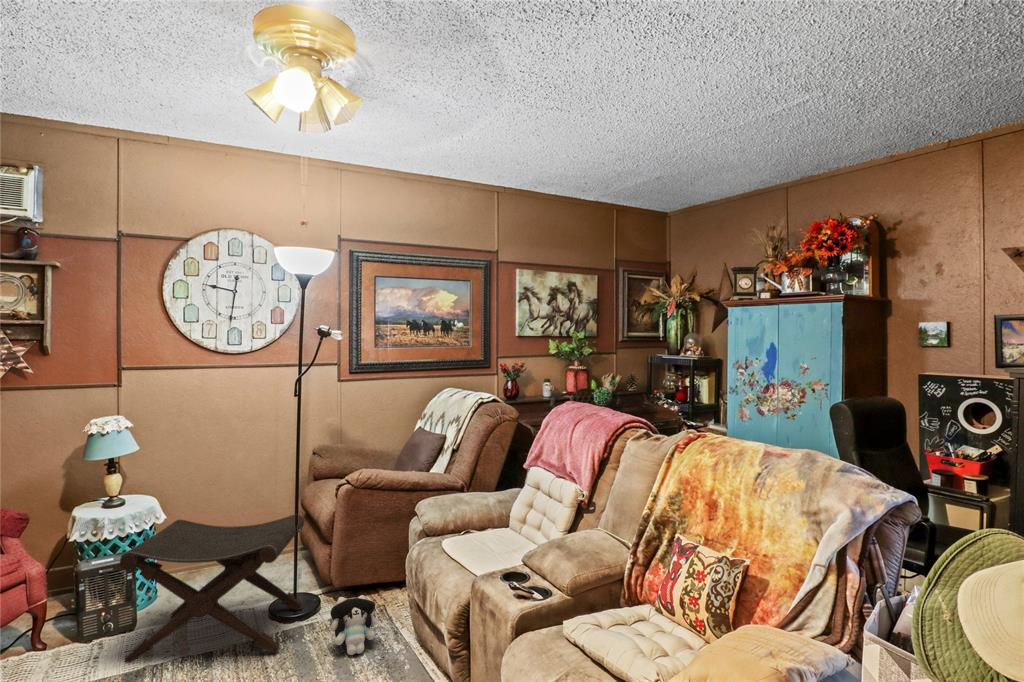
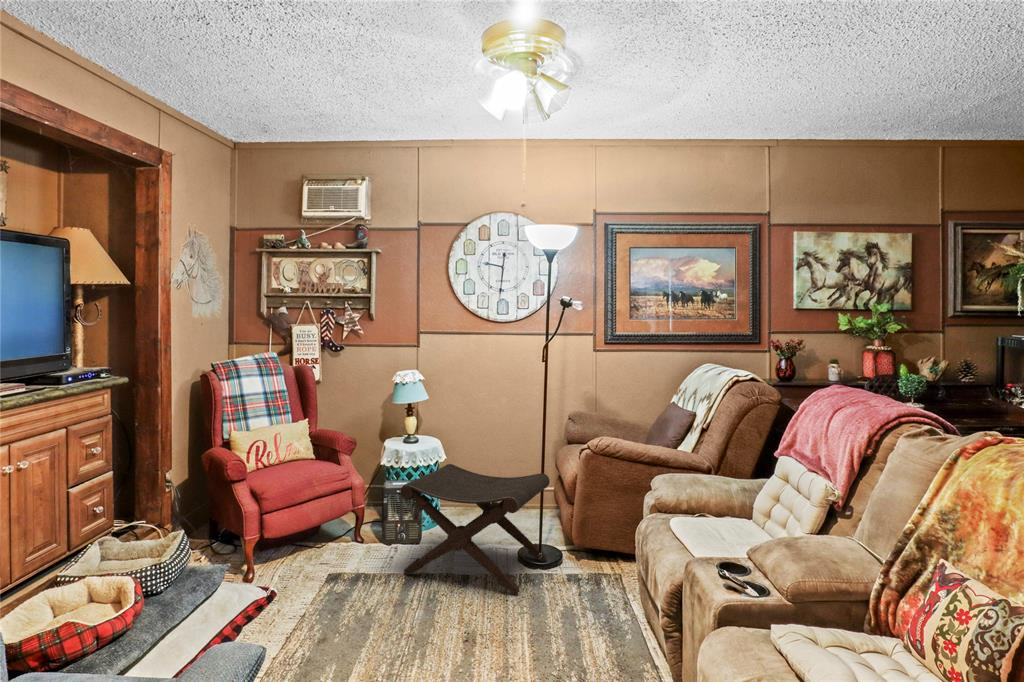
plush toy: present [330,595,382,655] -> none [563,557,612,613]

